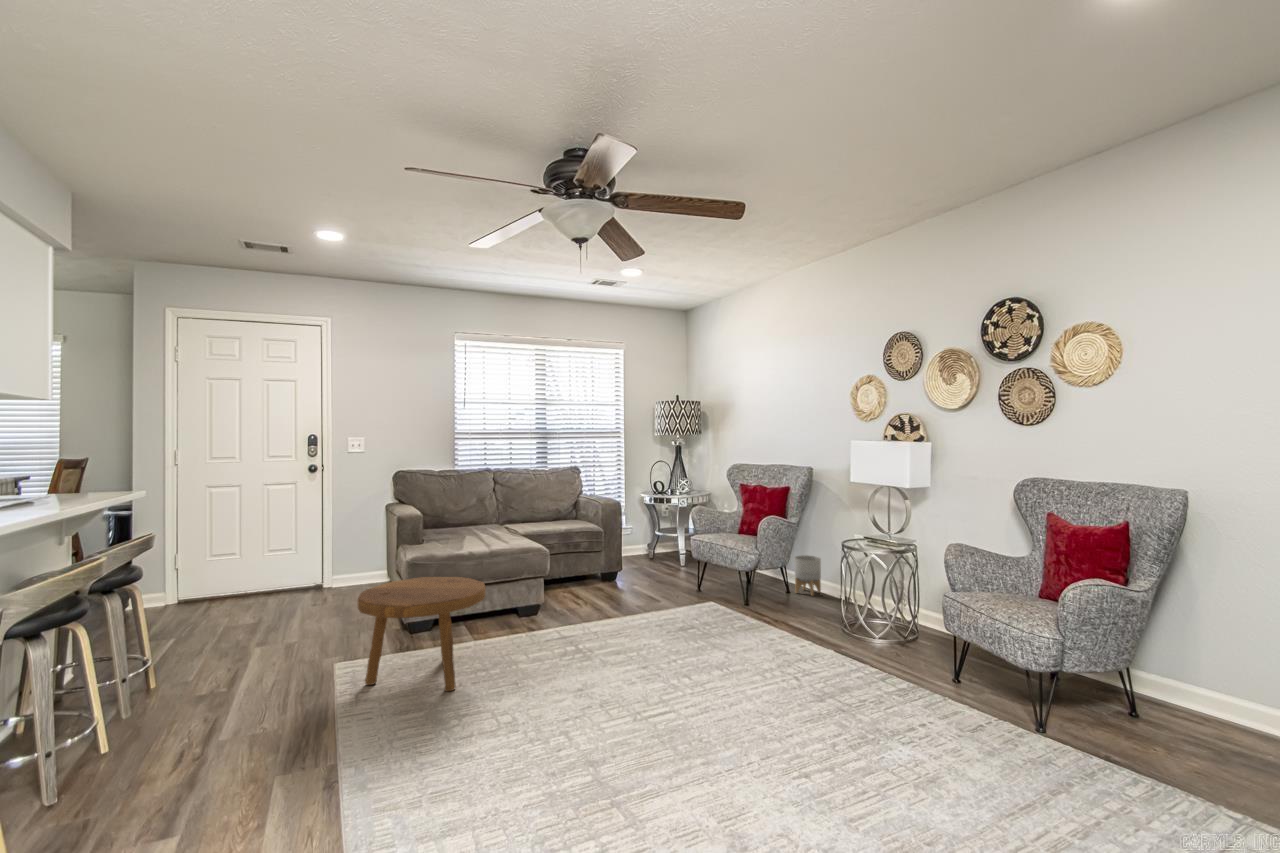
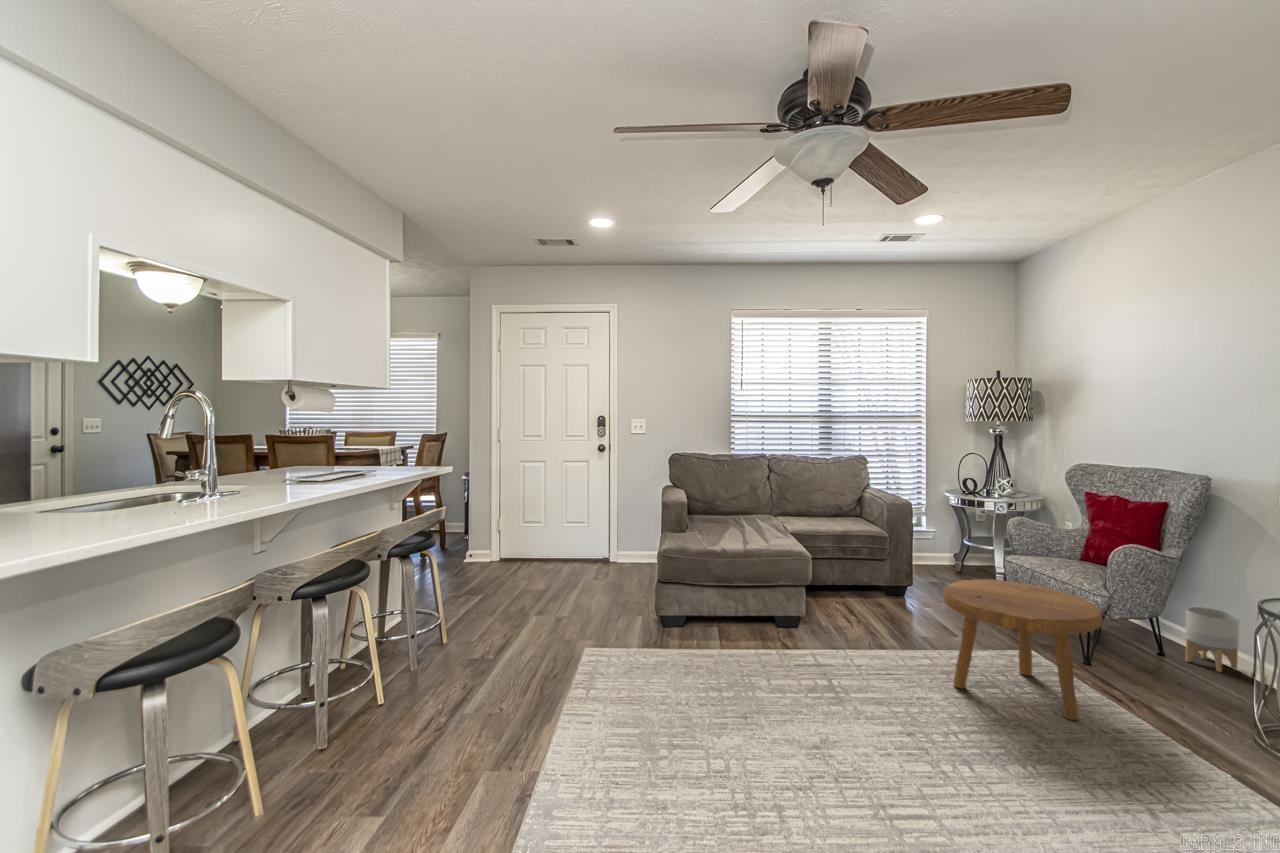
footstool: present [358,577,486,691] -> present [943,579,1102,720]

